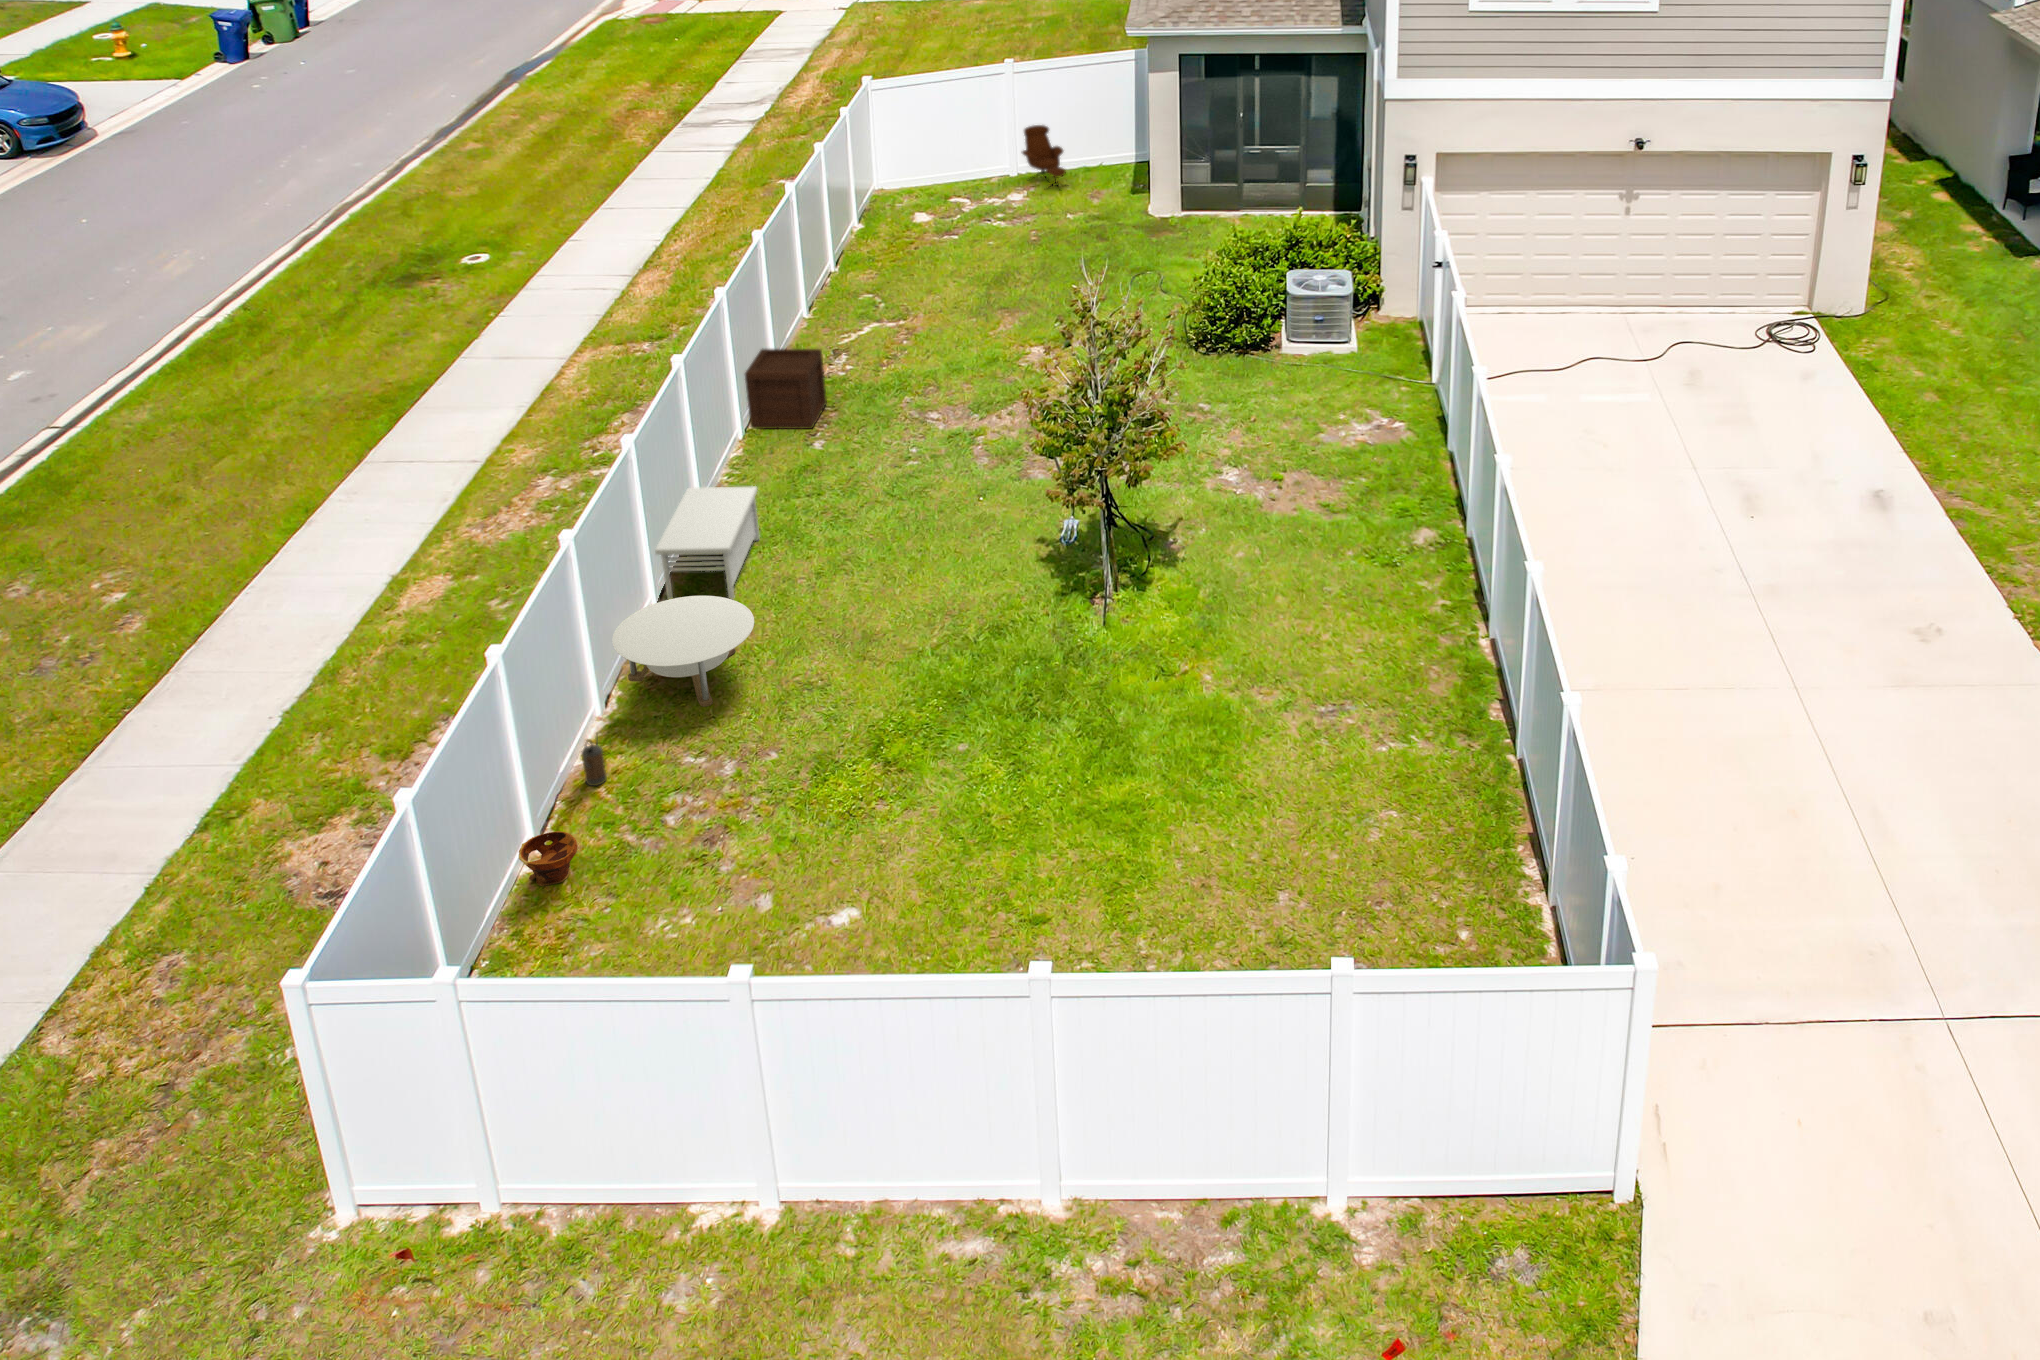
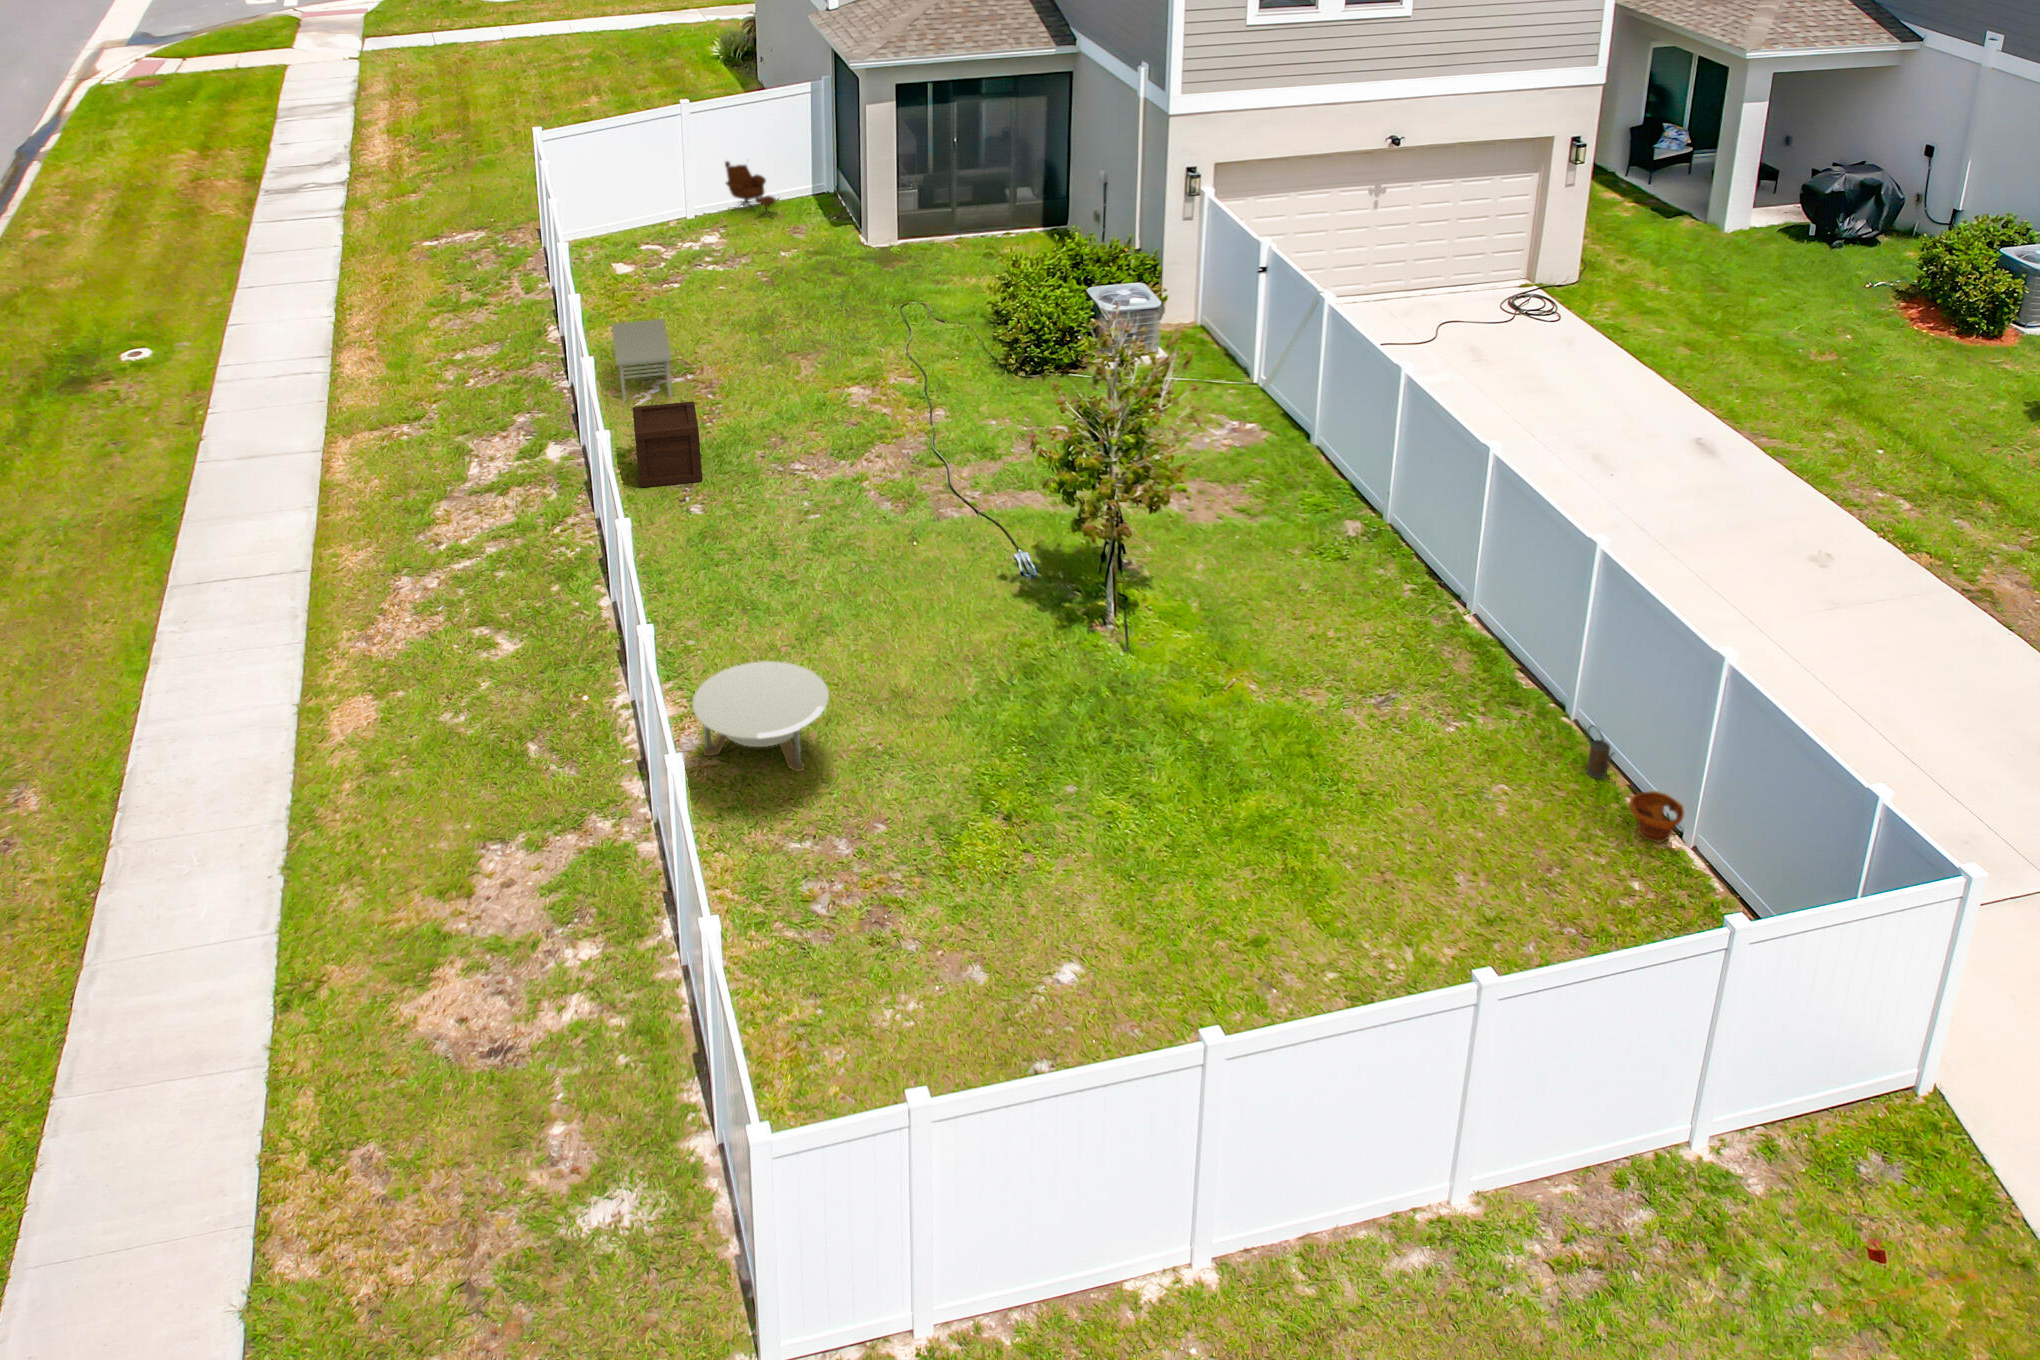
storage bench: present [655,486,760,599] -> present [612,319,672,401]
watering can: present [581,734,607,786] -> present [1587,725,1614,779]
planter: present [519,831,578,886] -> present [1629,791,1684,843]

